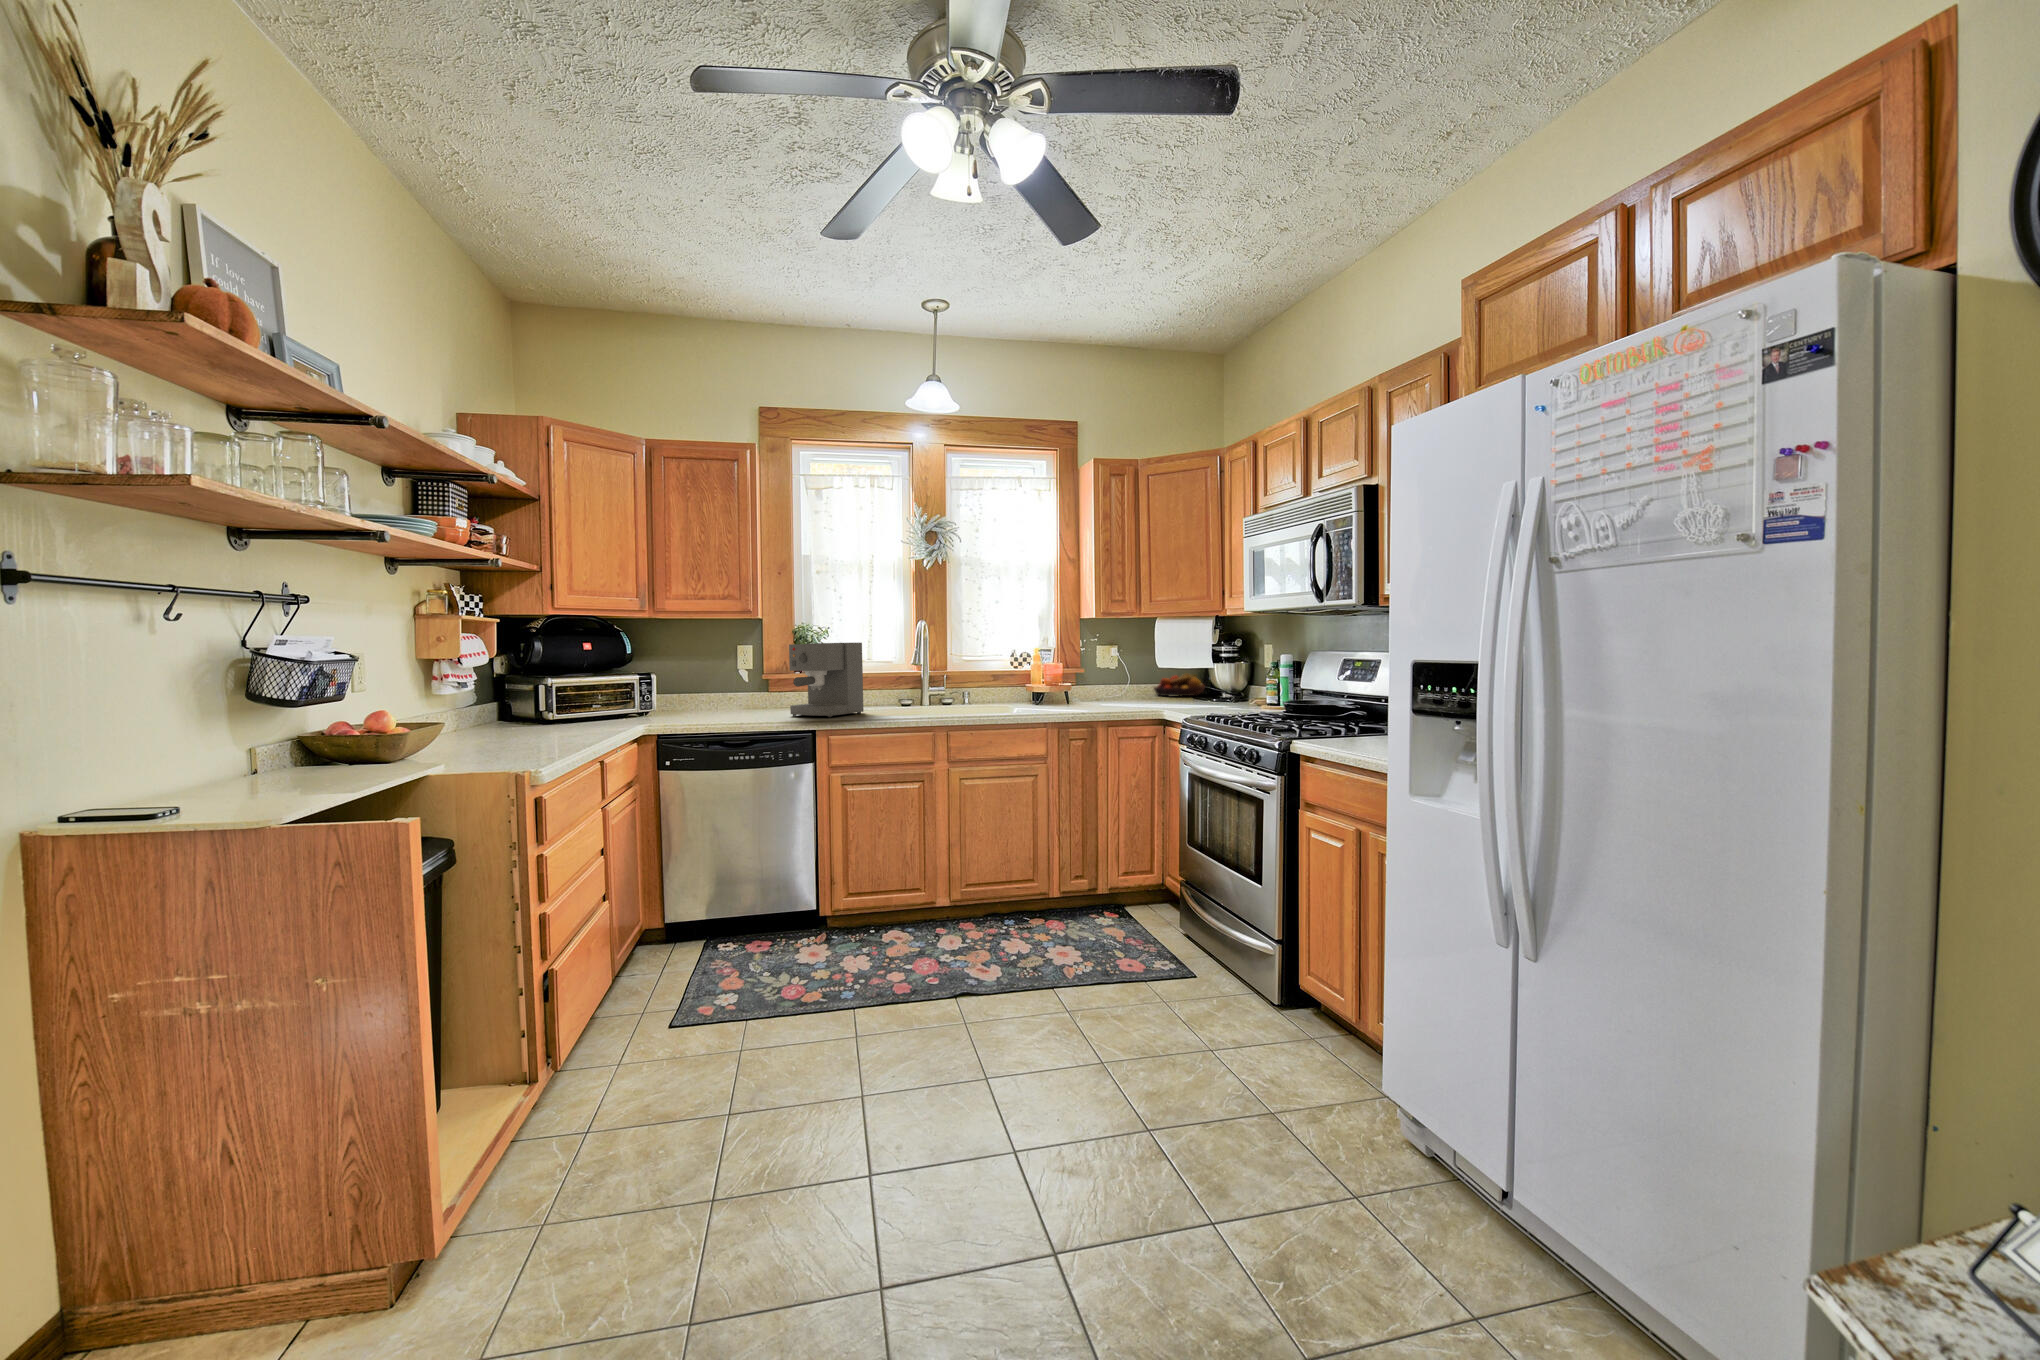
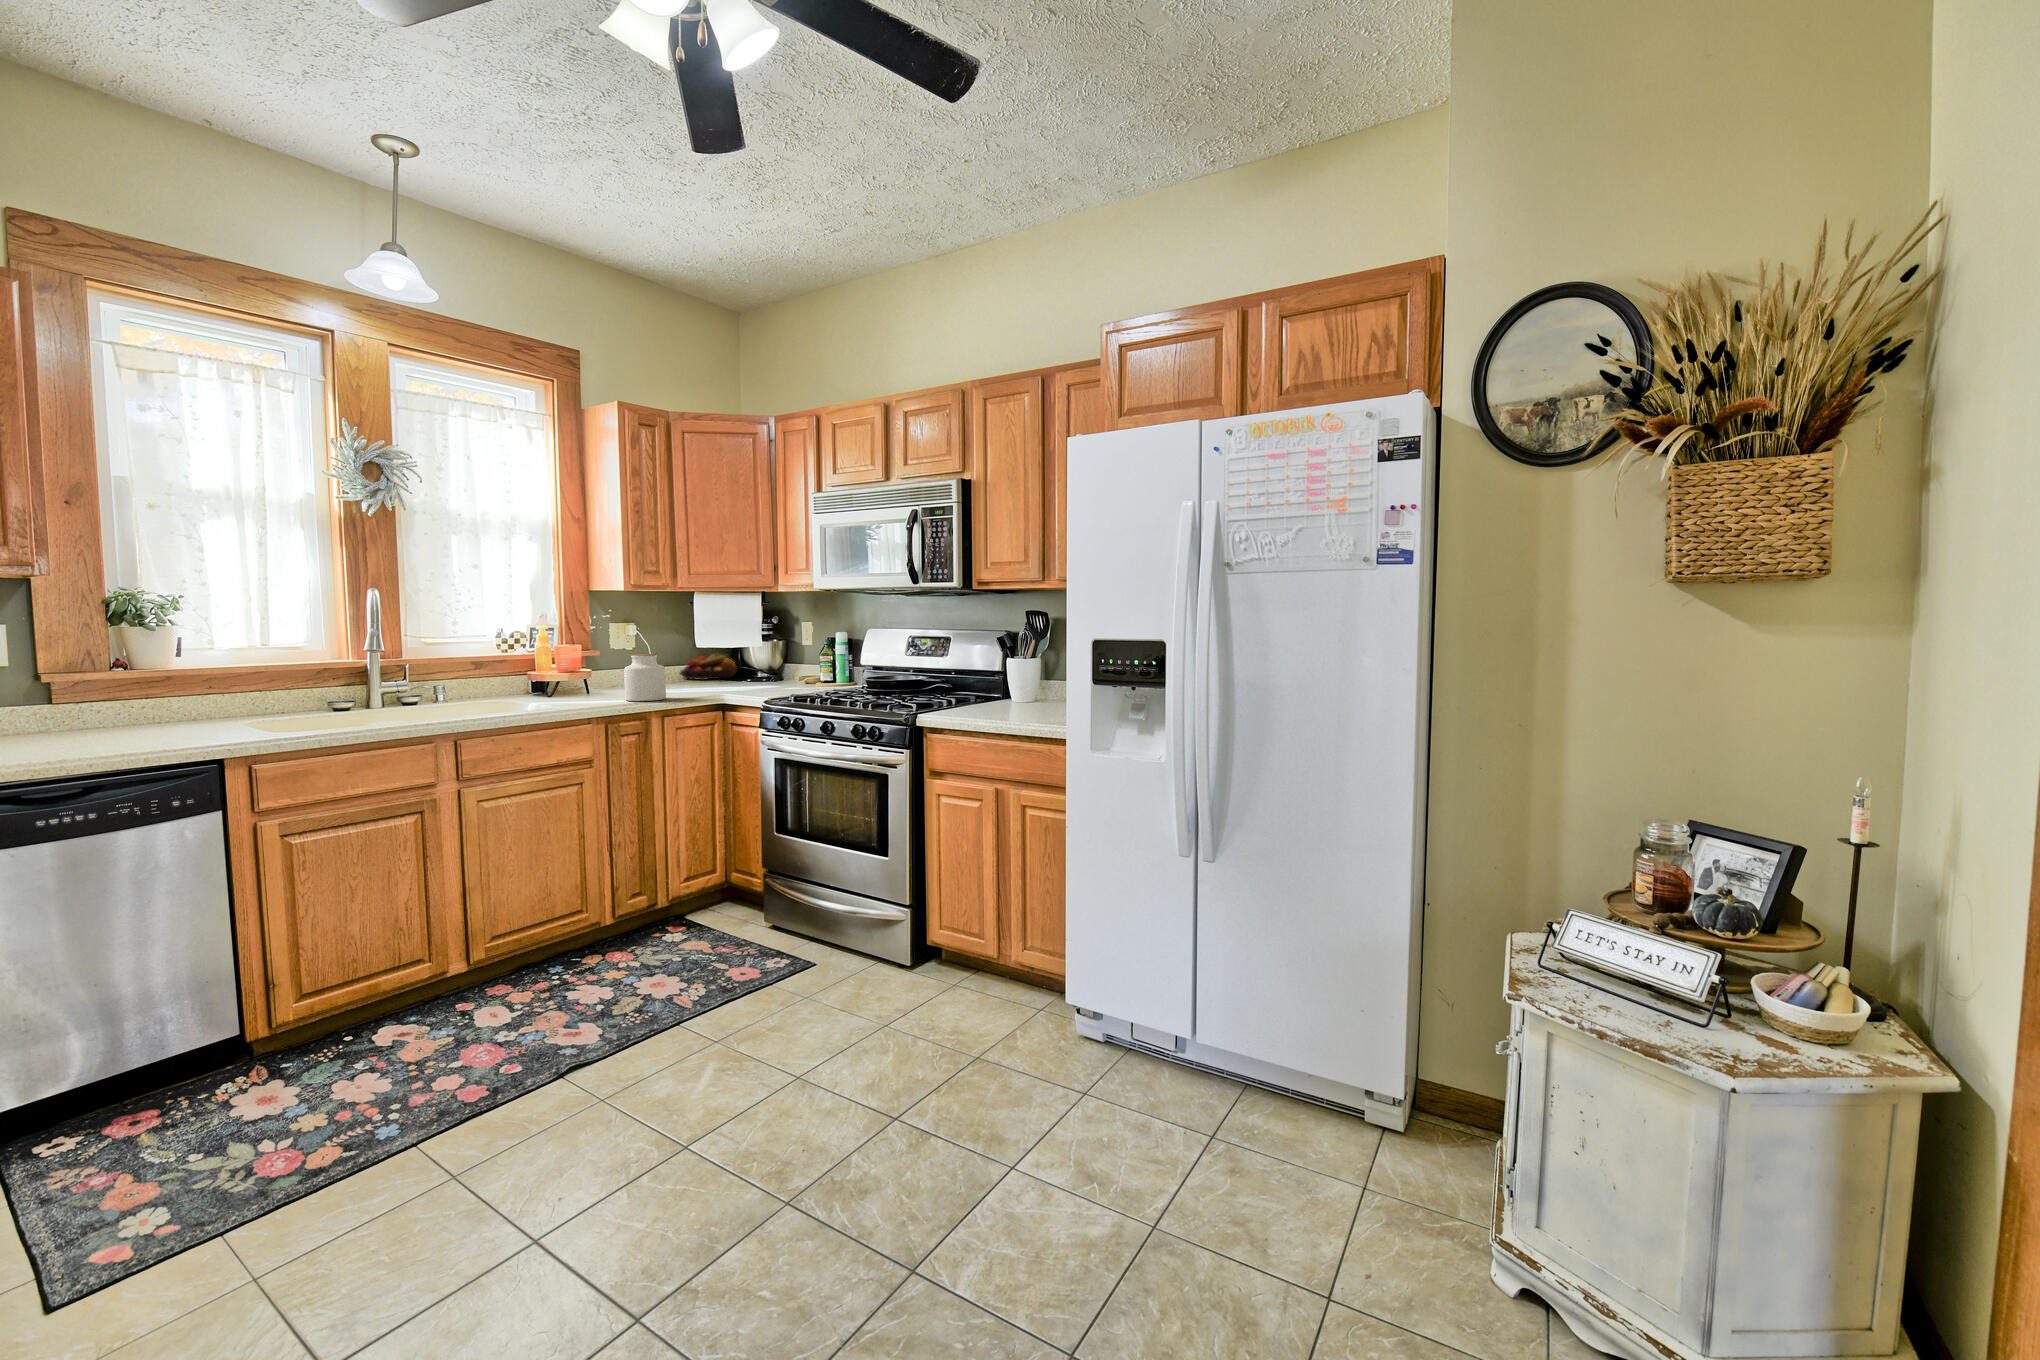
coffee maker: present [789,643,864,717] -> none [118,616,280,736]
jar: none [1073,672,1105,712] -> present [624,654,666,701]

